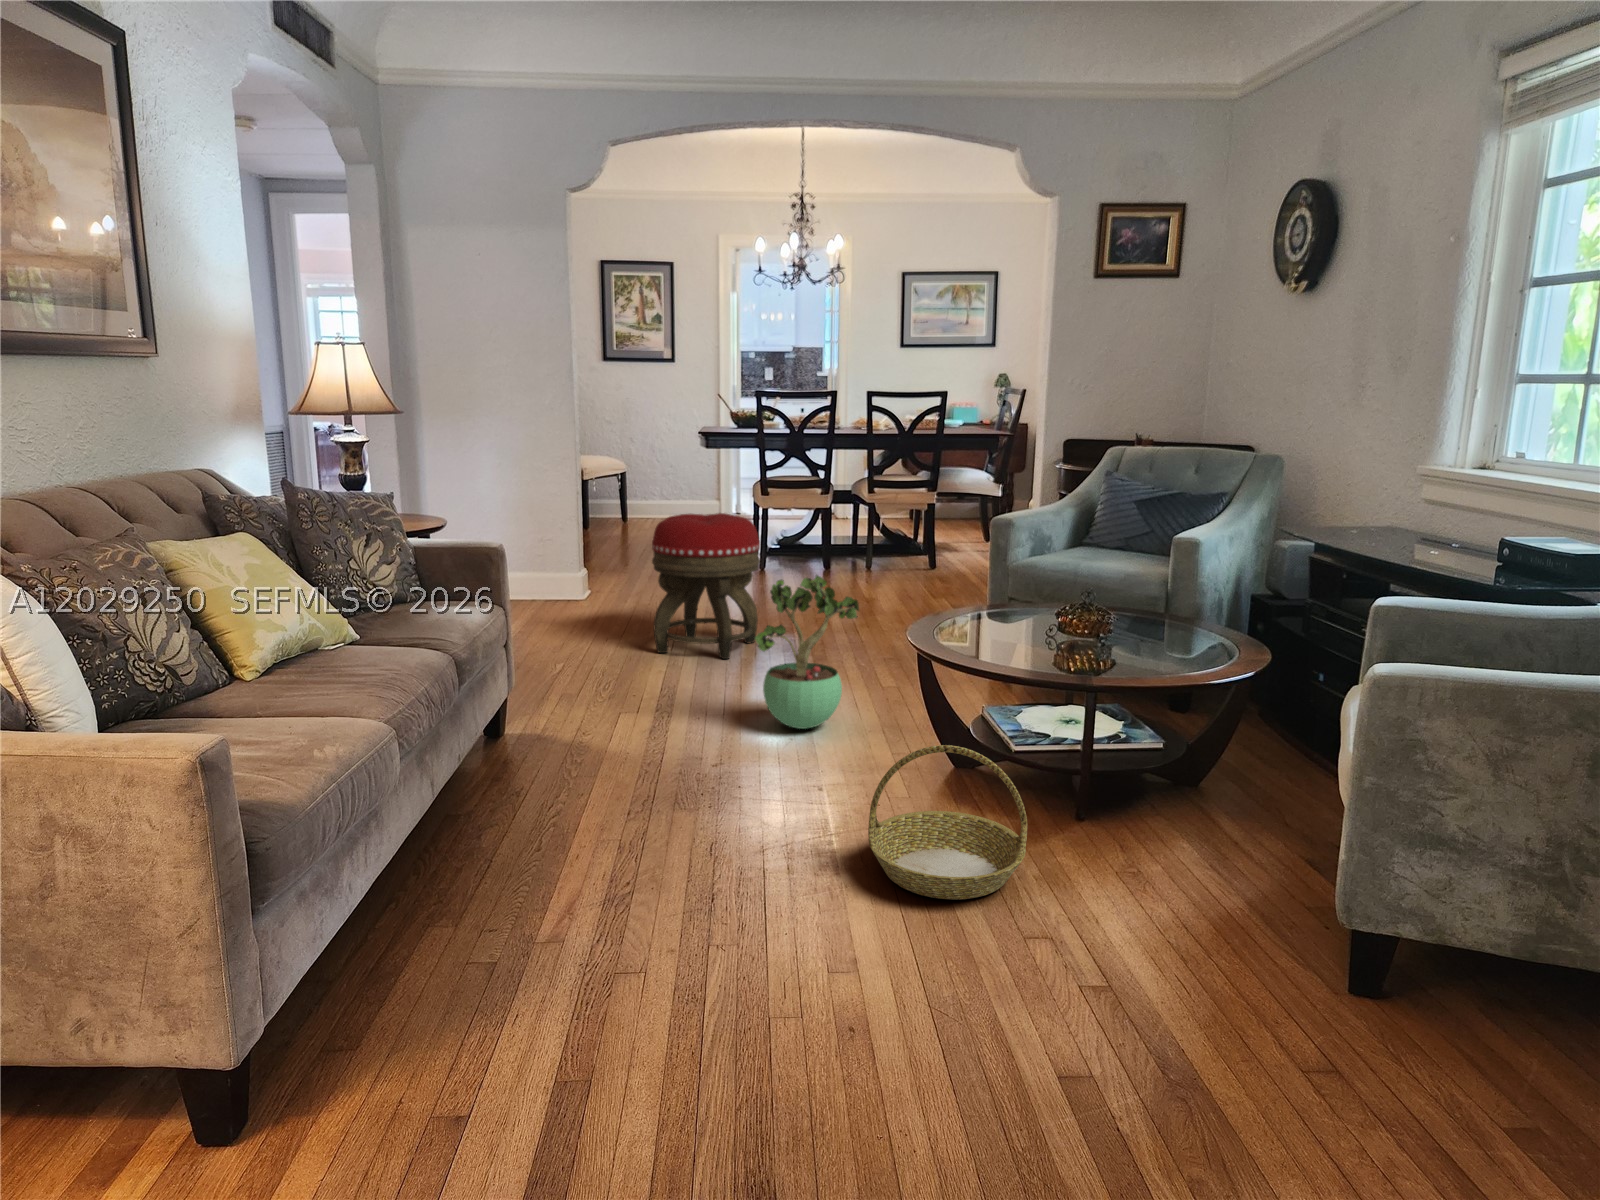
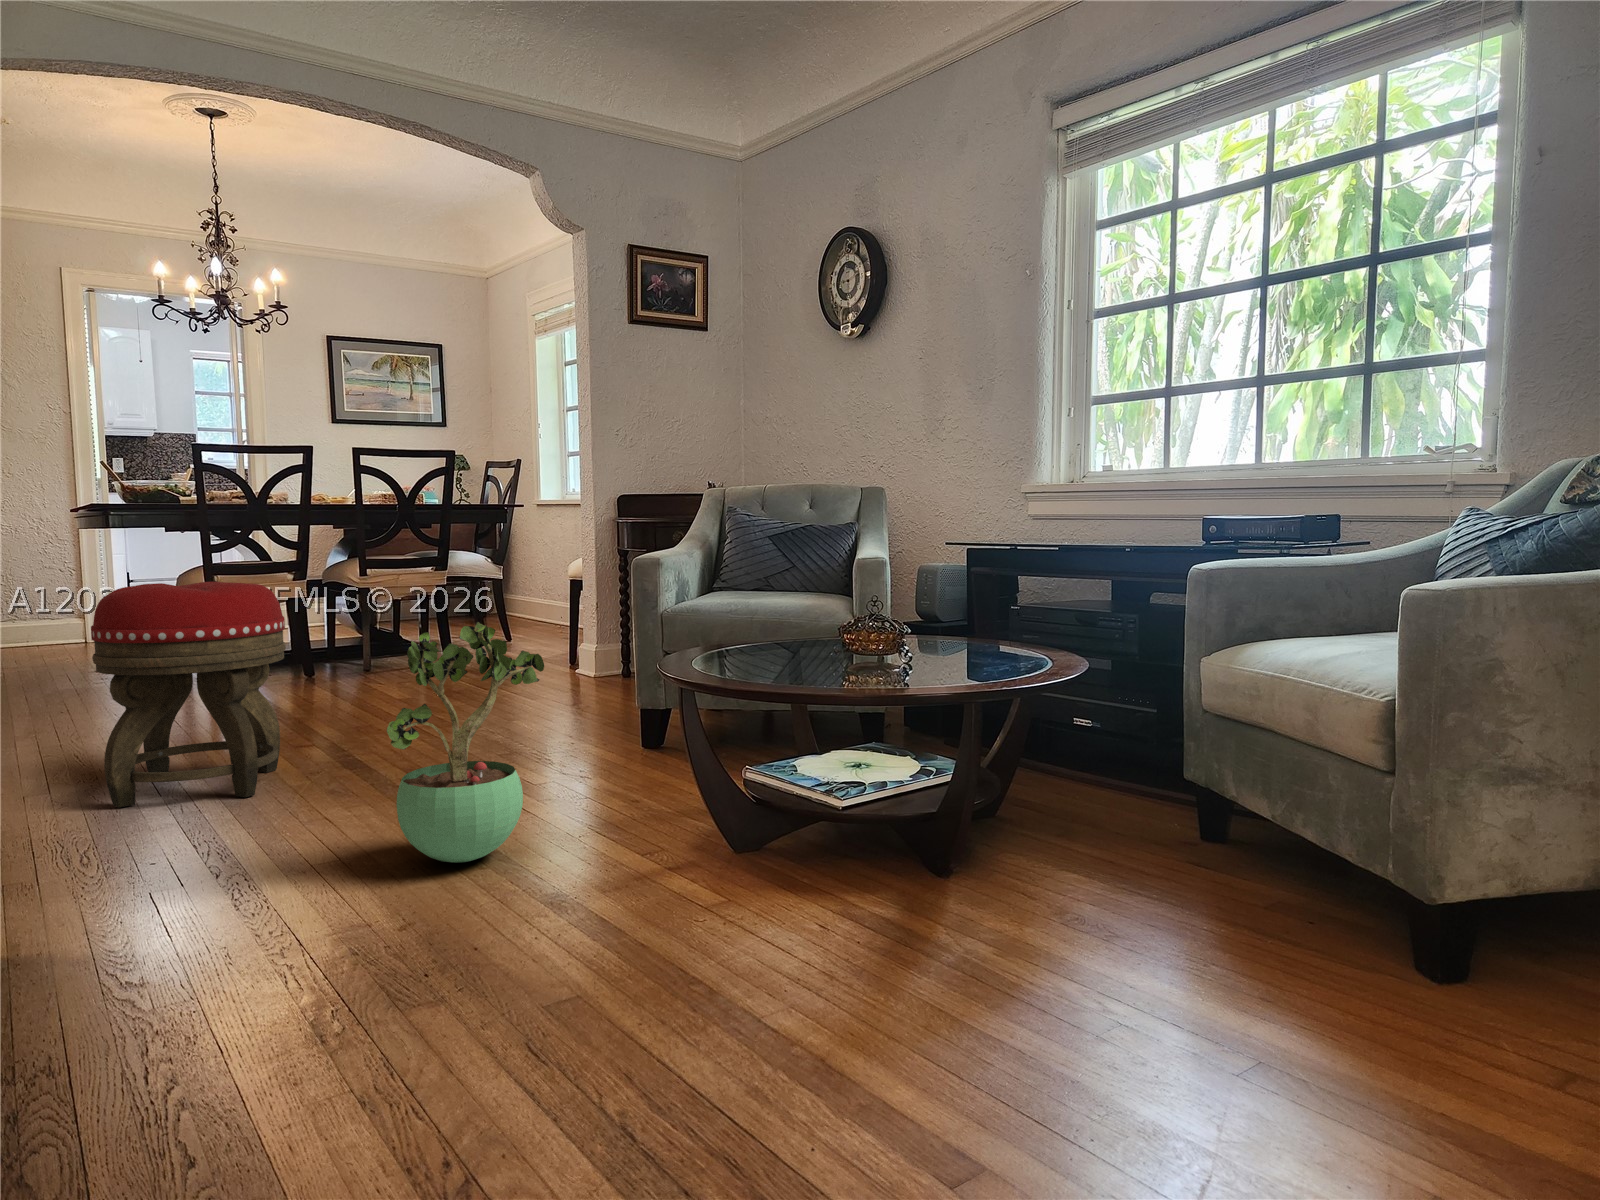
basket: present [868,745,1027,900] -> none [770,799,1009,1044]

